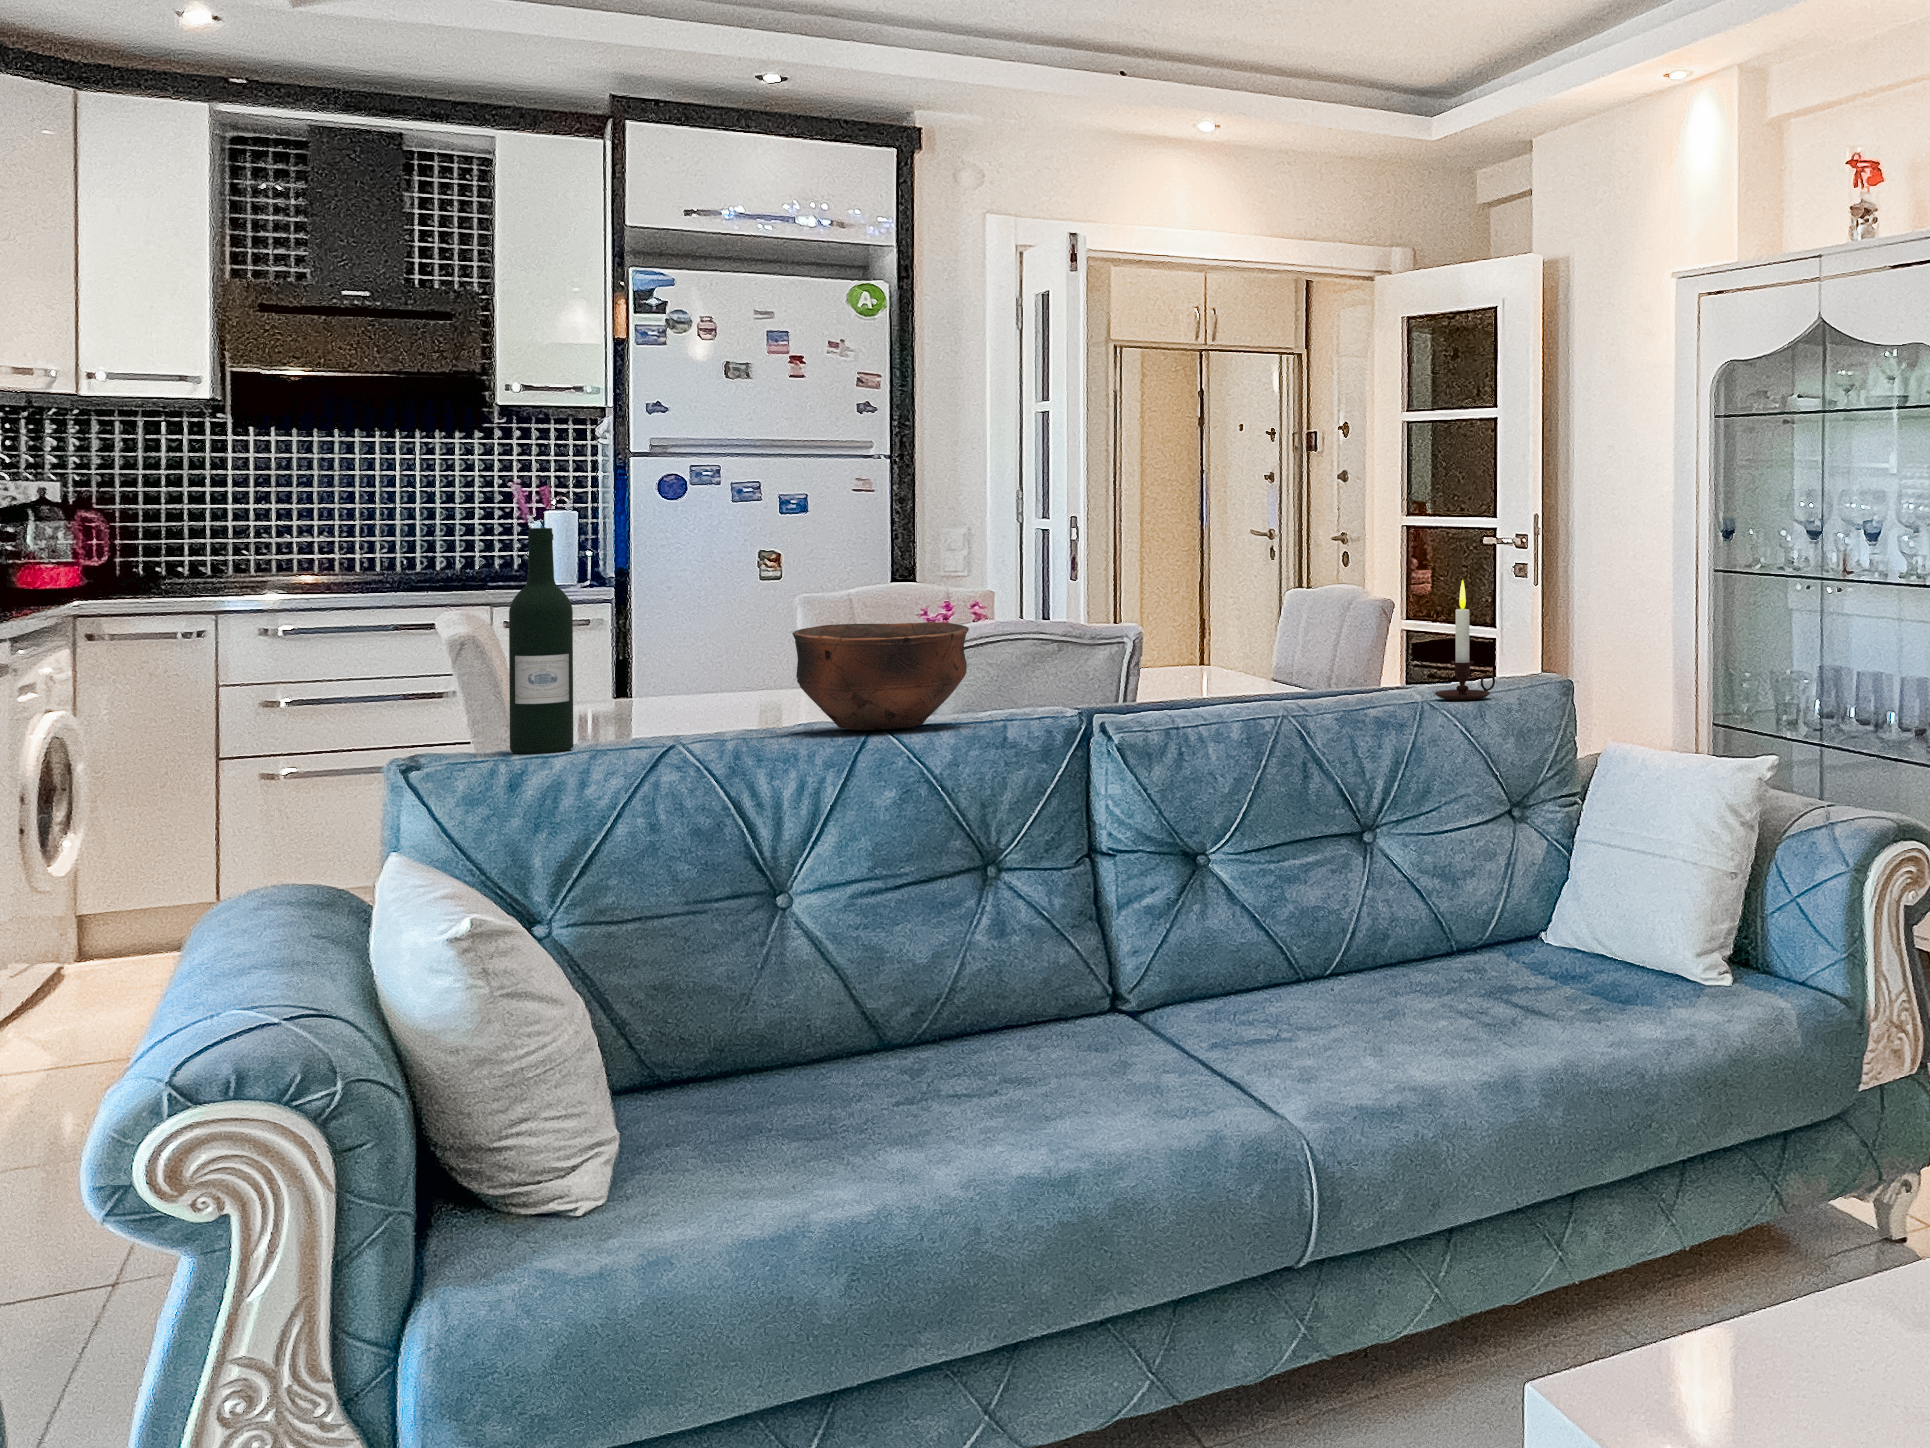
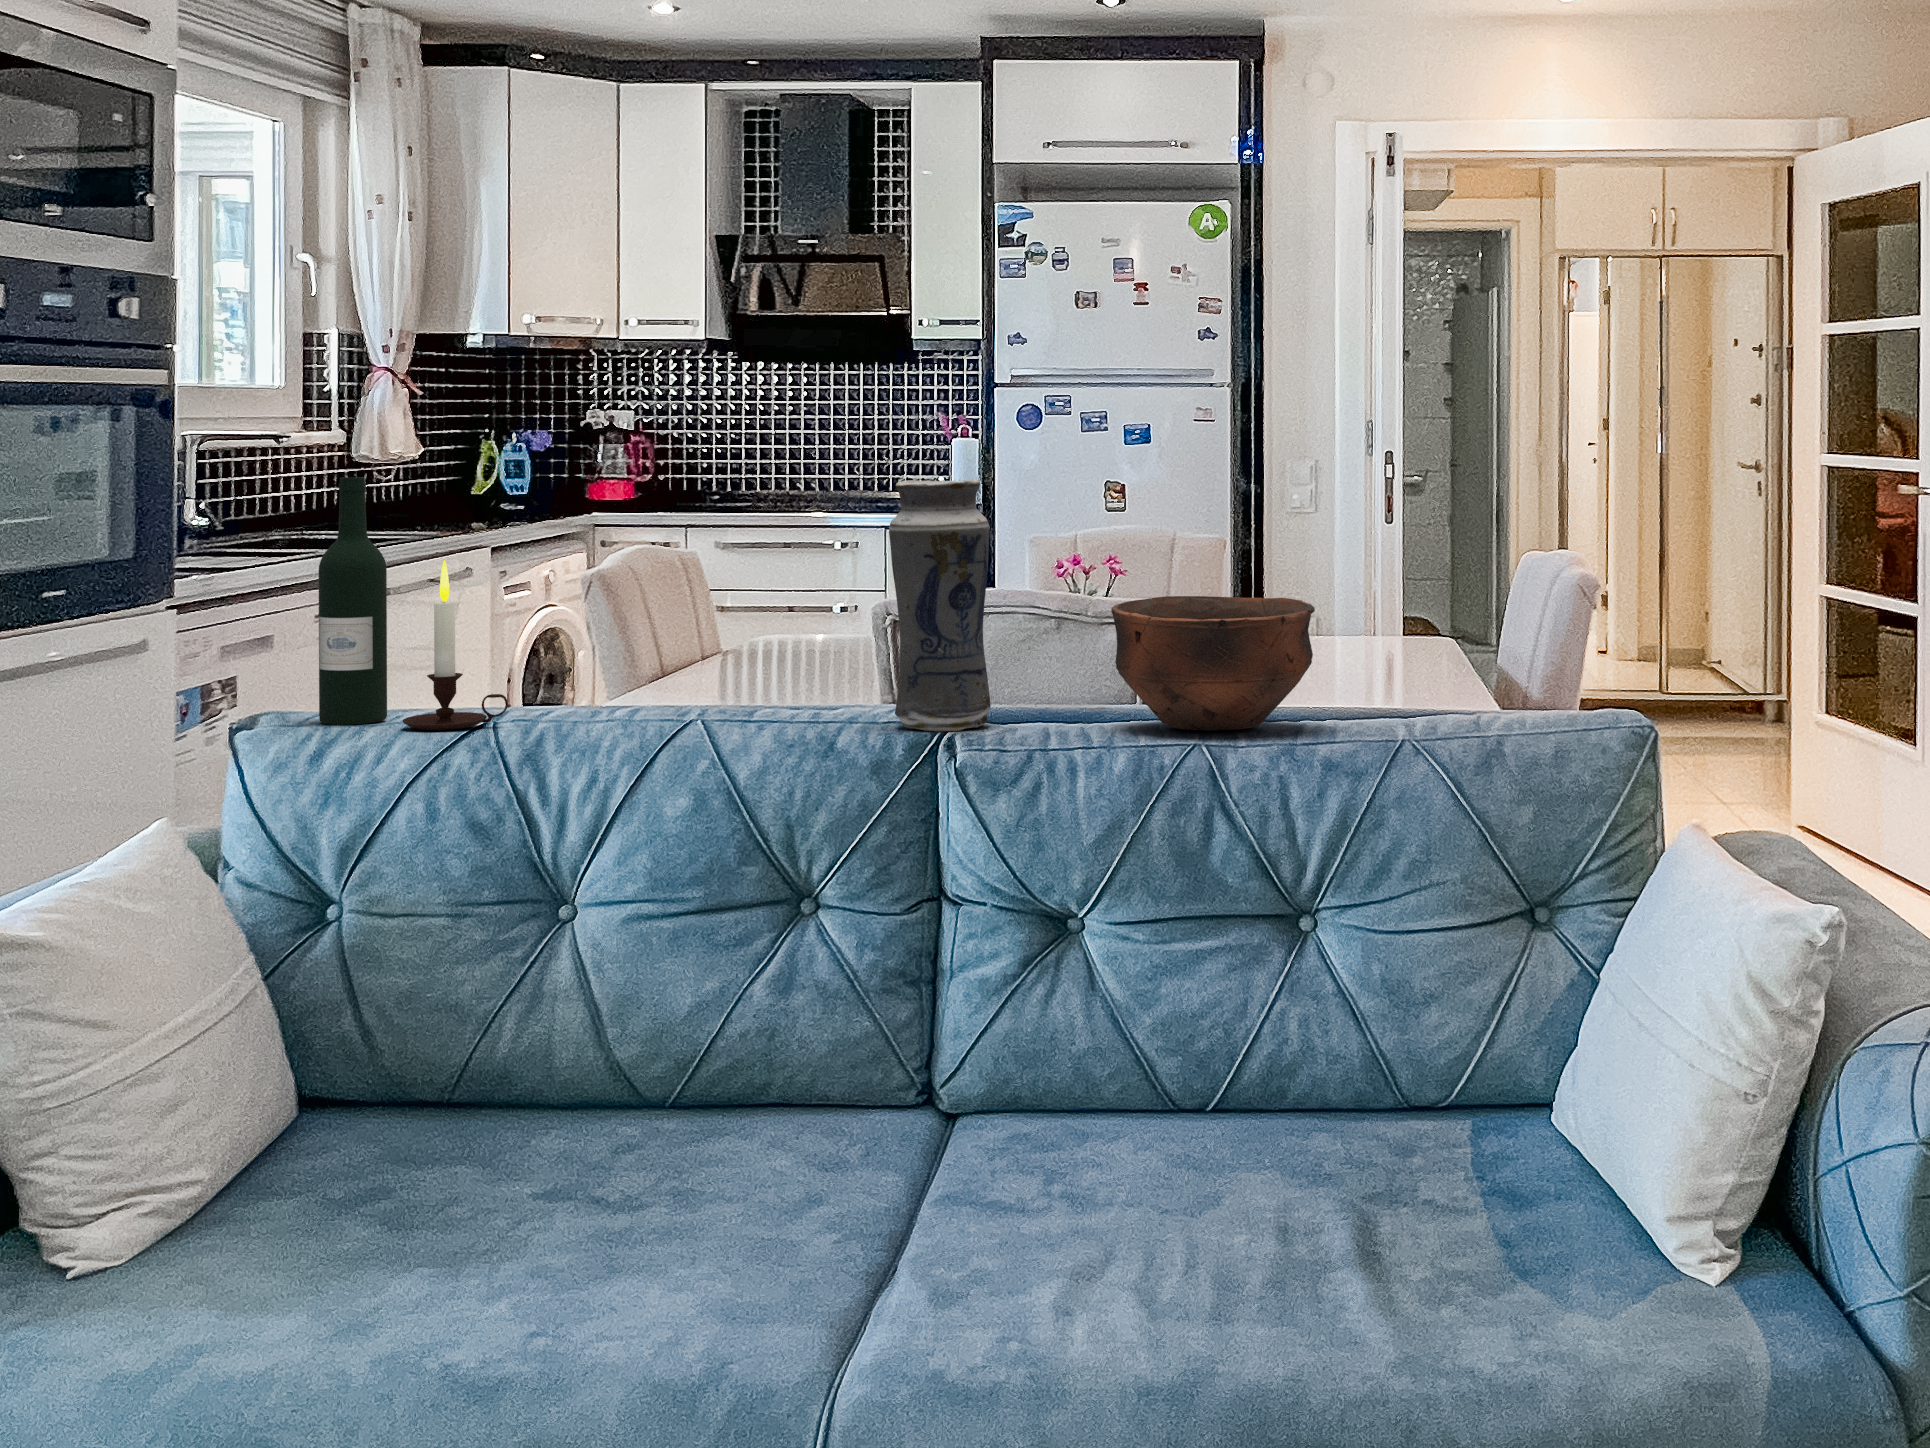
vase: none [1042,523,1125,723] -> present [889,479,991,732]
candle: present [1435,580,1495,701] -> present [403,560,508,731]
bowl: present [792,622,969,730] -> present [1111,596,1315,731]

